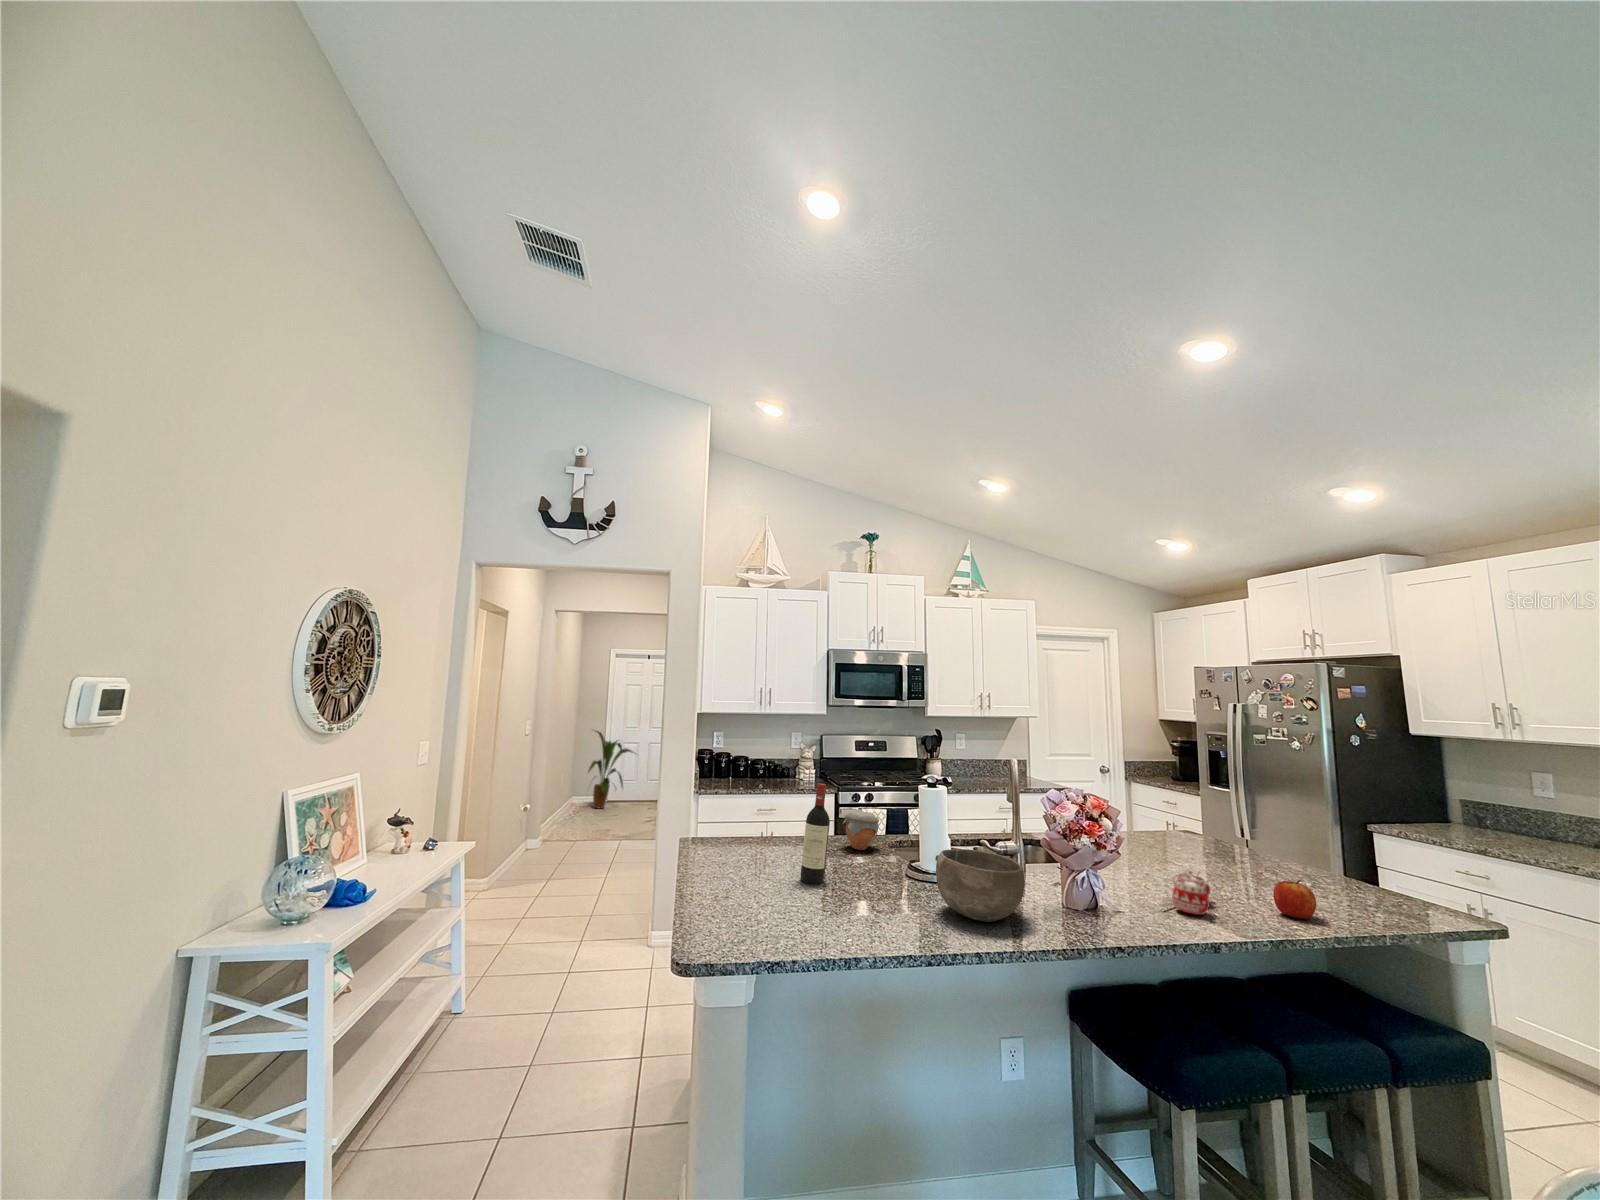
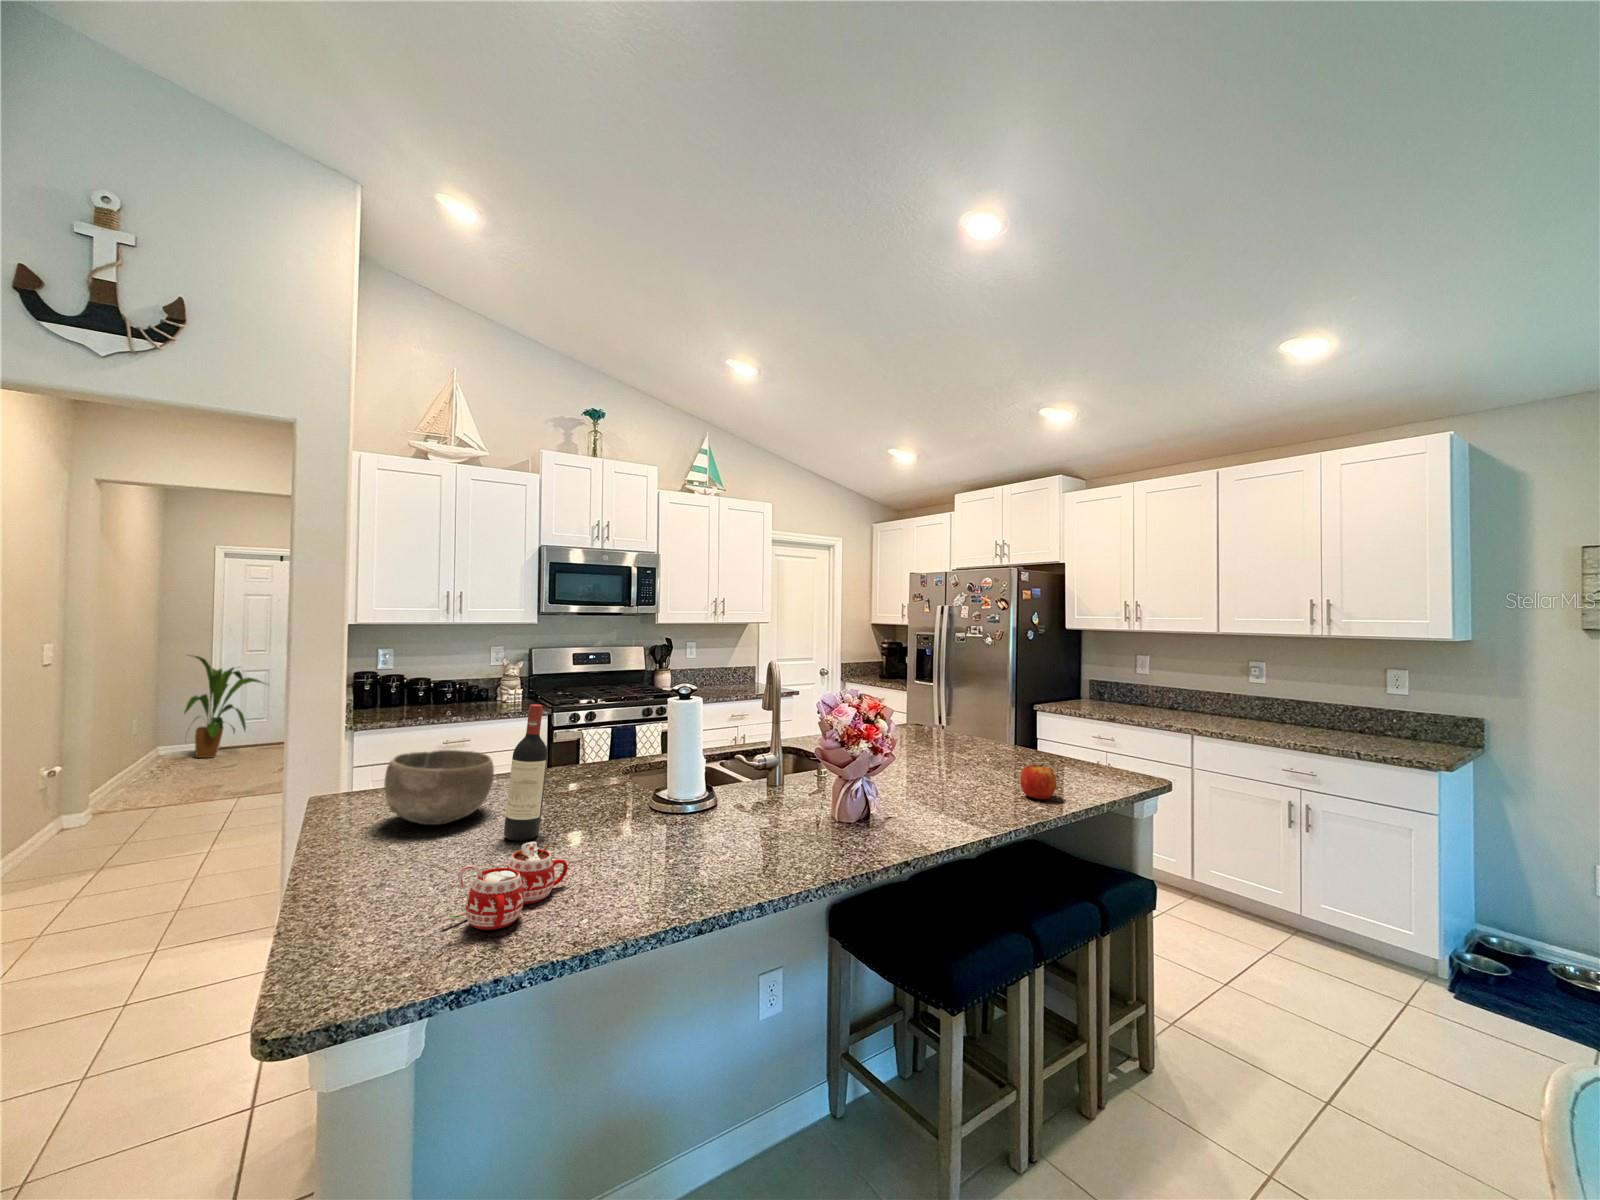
jar: present [843,810,879,850] -> none [563,734,612,782]
bowl: present [935,849,1025,922] -> present [384,750,494,825]
mug: present [1160,869,1210,915] -> present [441,842,567,930]

